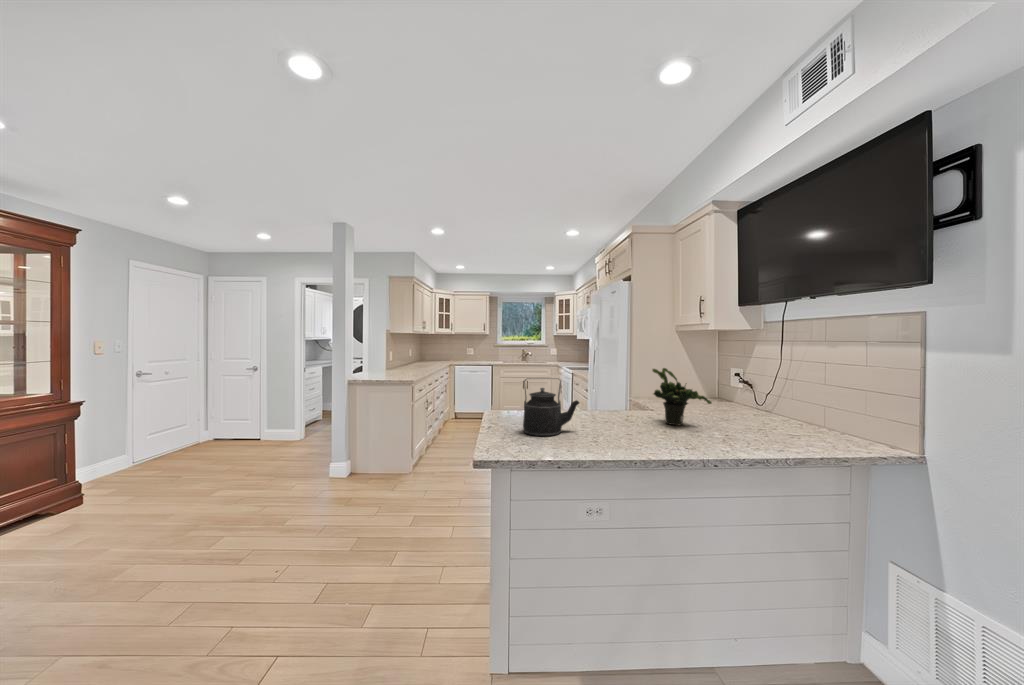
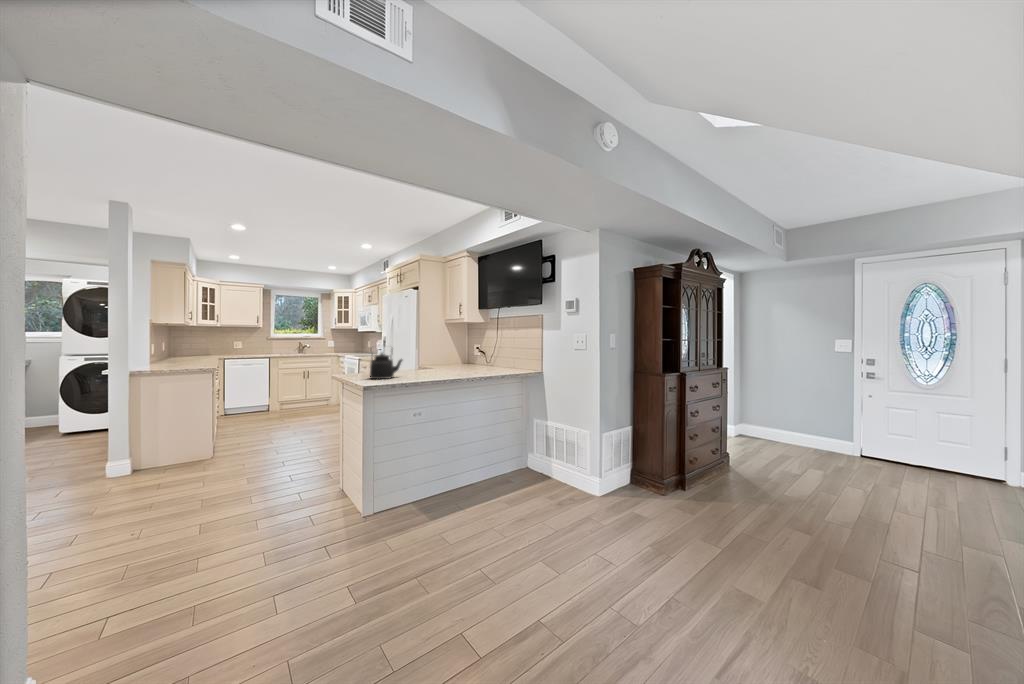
potted plant: present [652,368,712,425] -> none [439,341,469,372]

